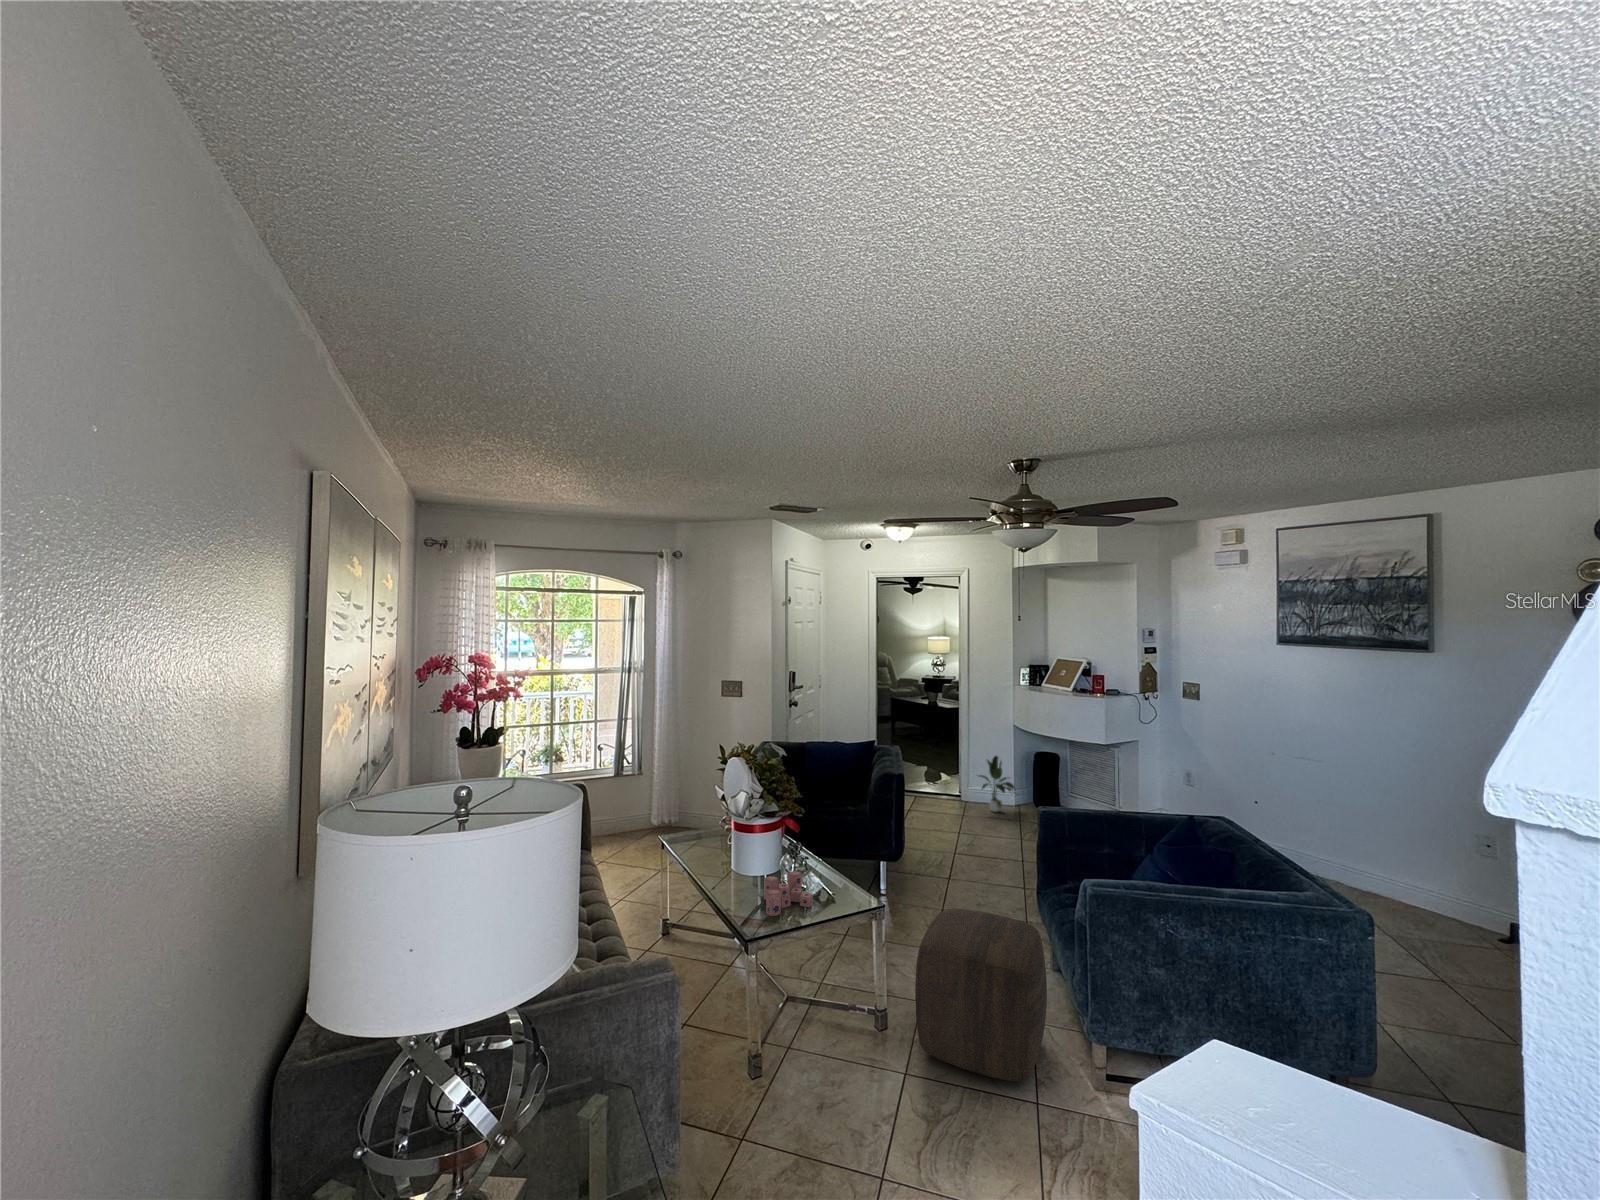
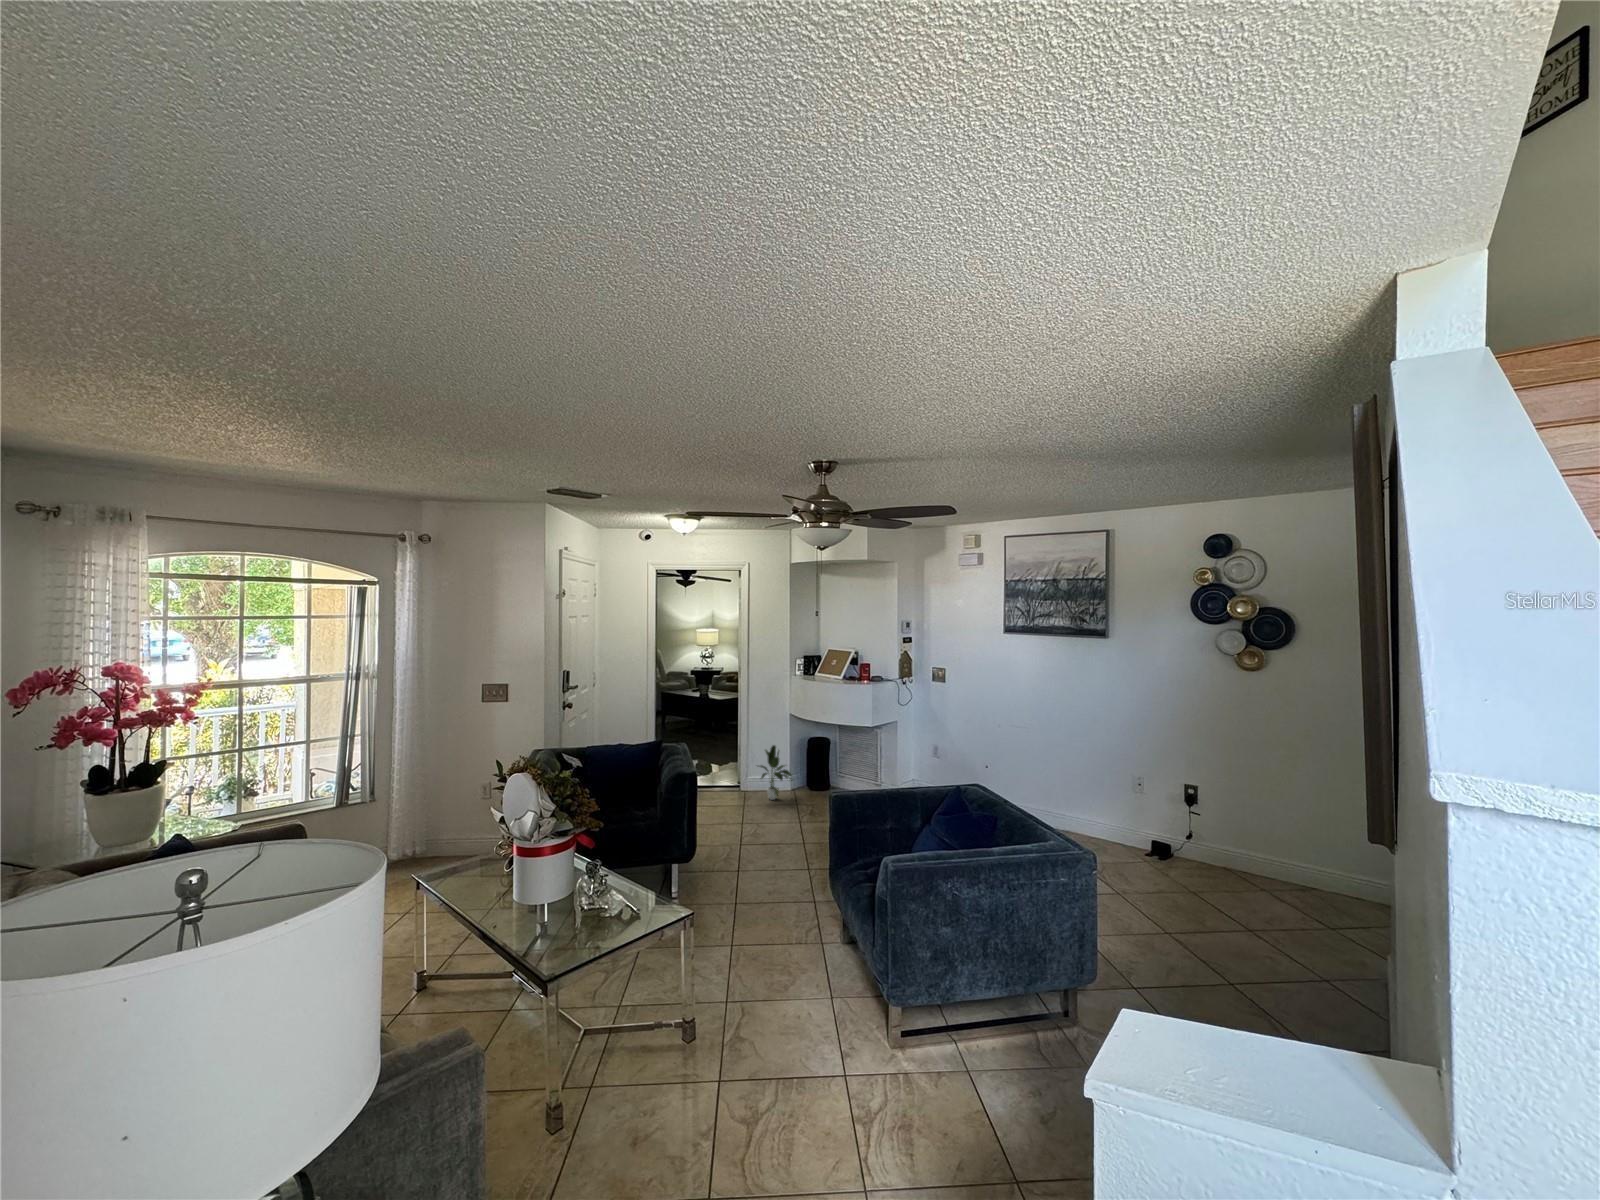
candle: present [764,871,813,916] -> none [558,893,615,948]
ottoman: present [915,909,1047,1082] -> none [728,904,847,1064]

